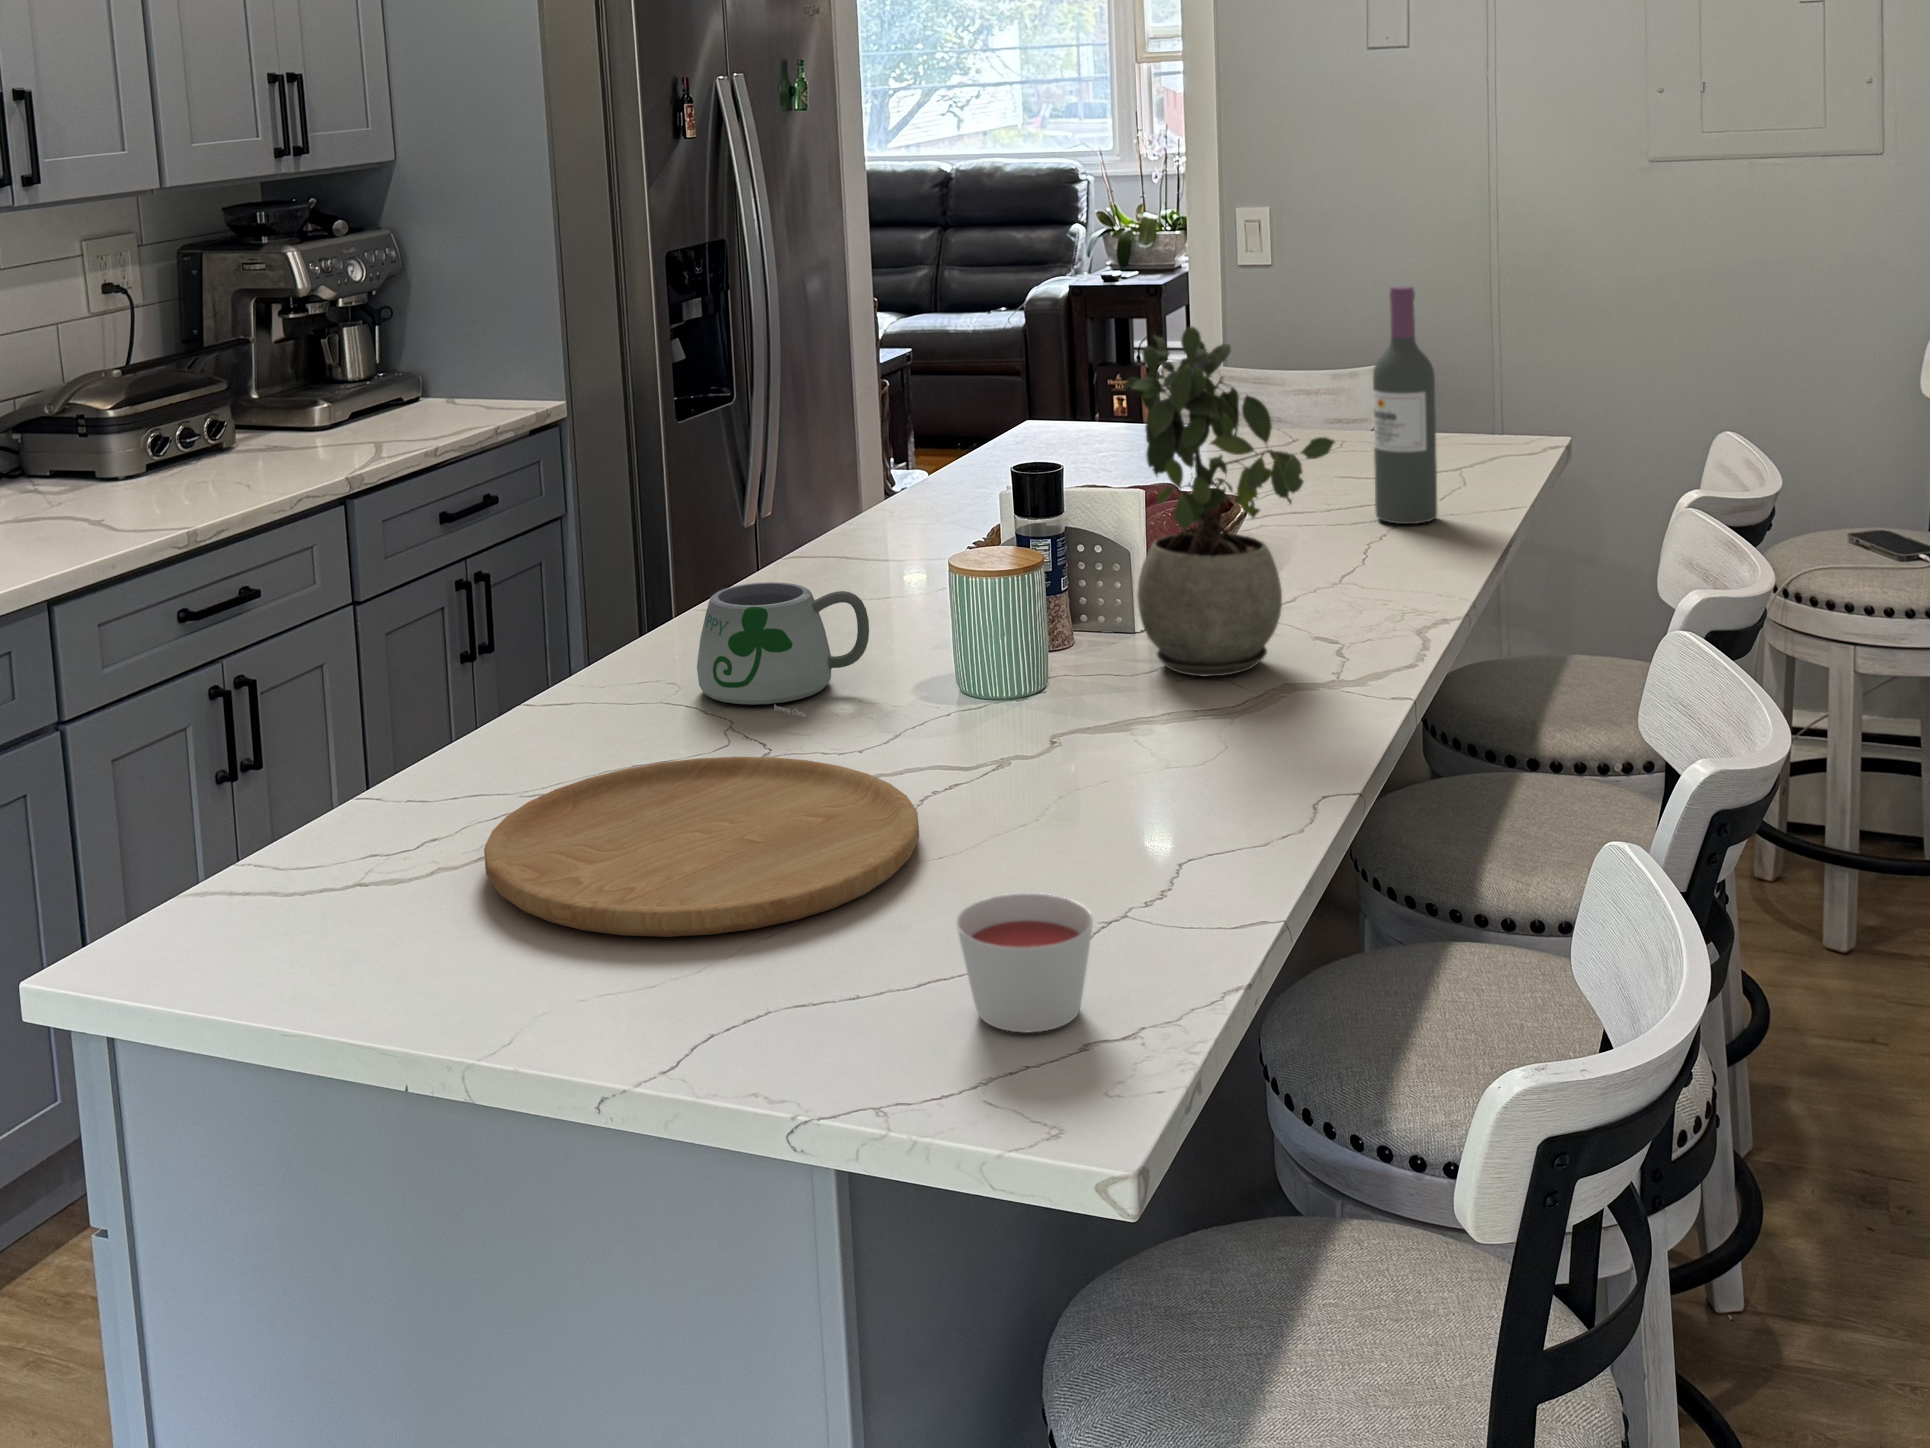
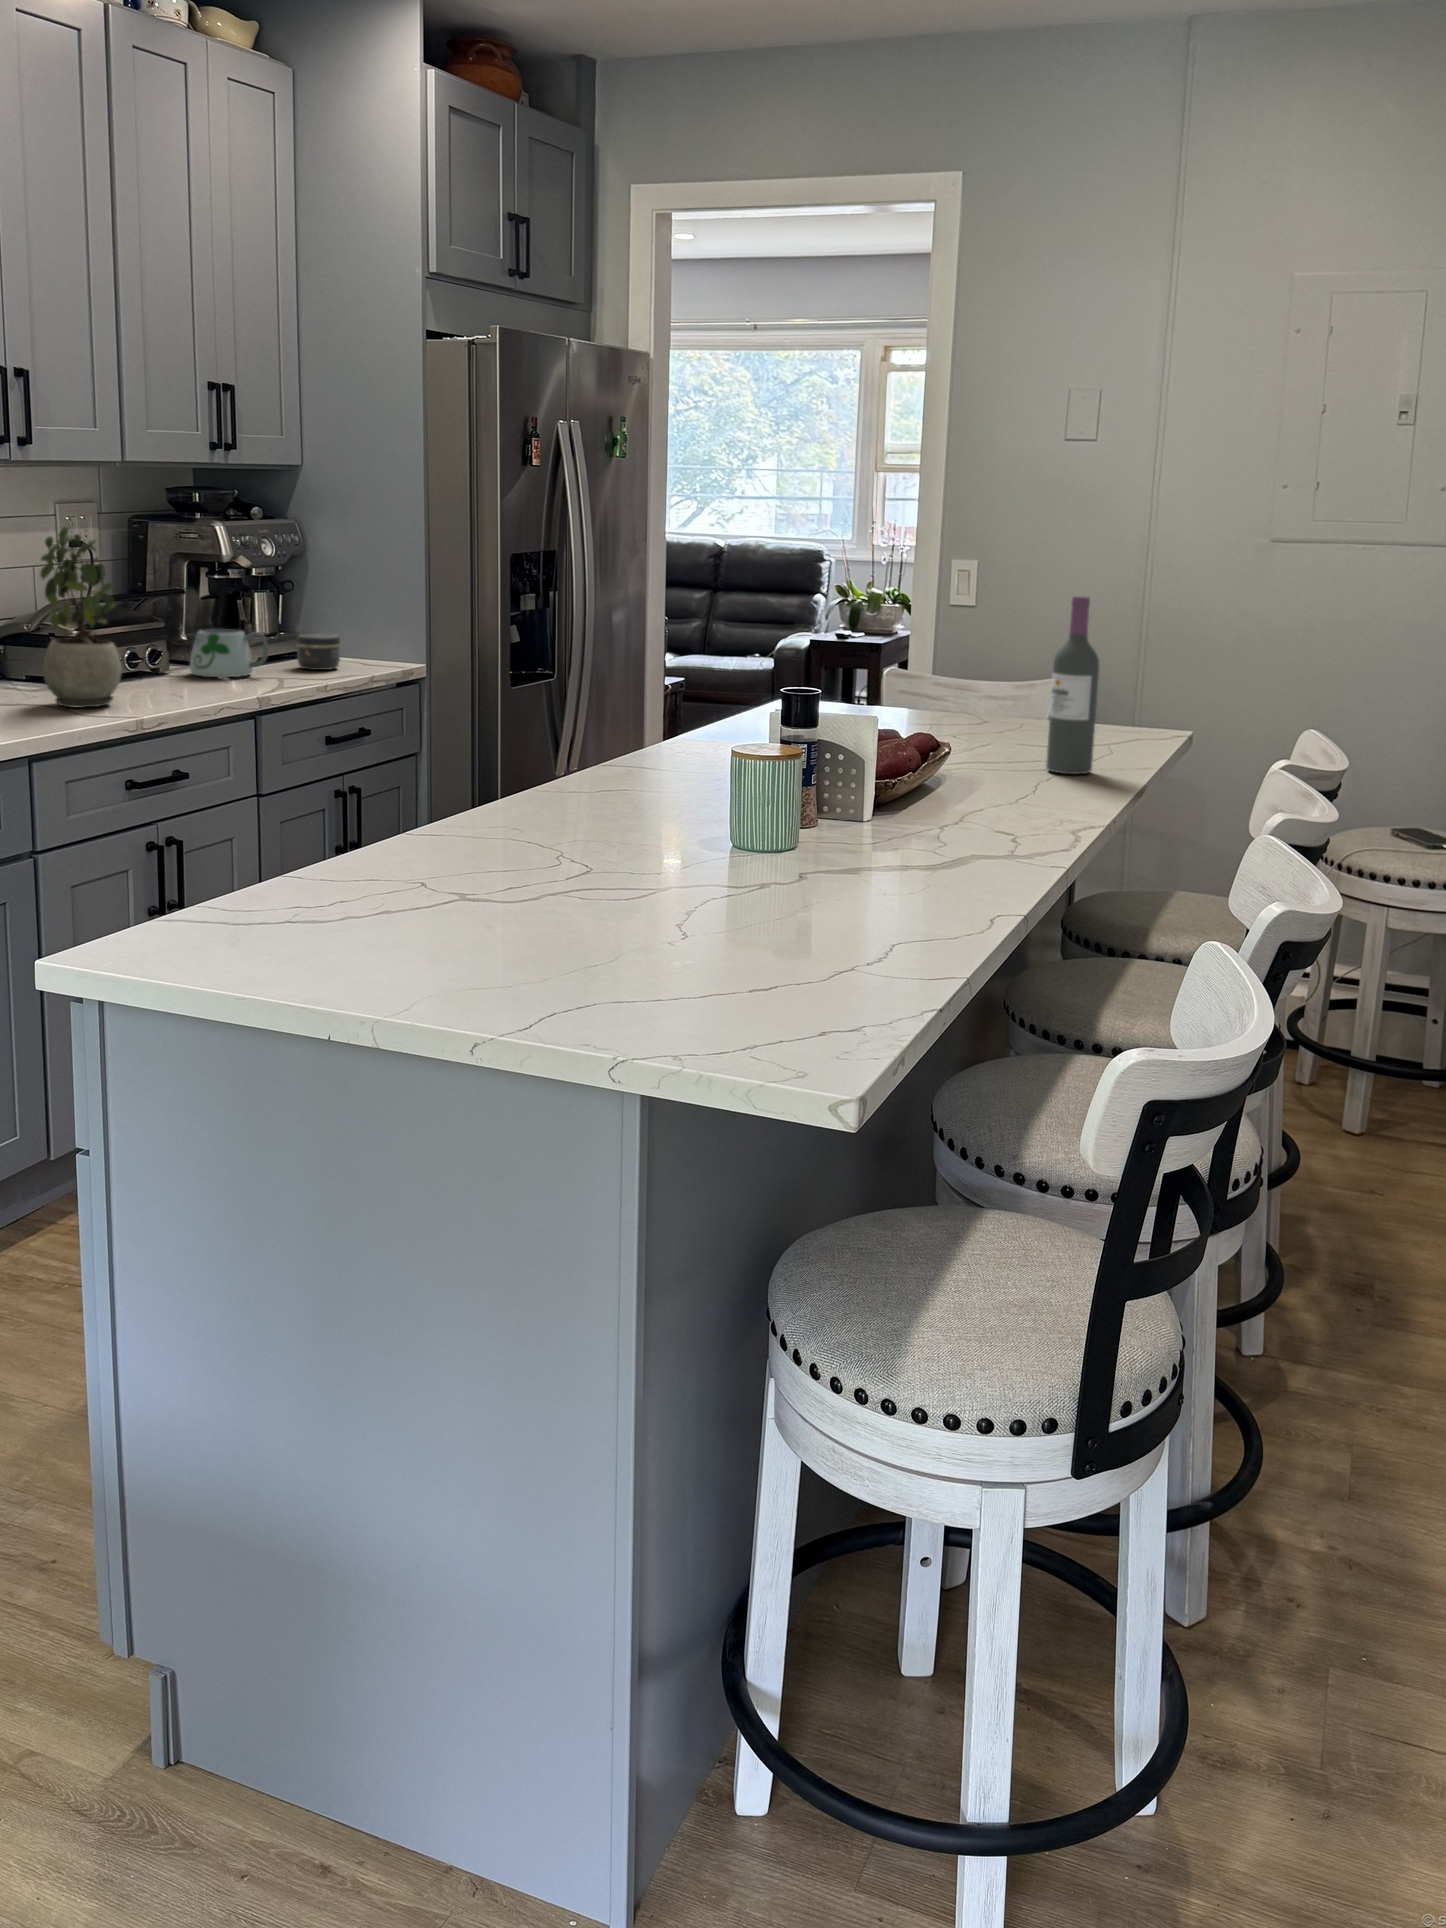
potted plant: present [1124,327,1335,676] -> present [40,526,122,708]
jar: none [398,375,455,423] -> present [297,634,340,670]
mug: present [697,582,869,717] -> present [190,629,268,679]
cutting board: present [484,757,919,937] -> none [393,863,710,958]
candle: present [957,893,1093,1033] -> none [743,930,838,1017]

